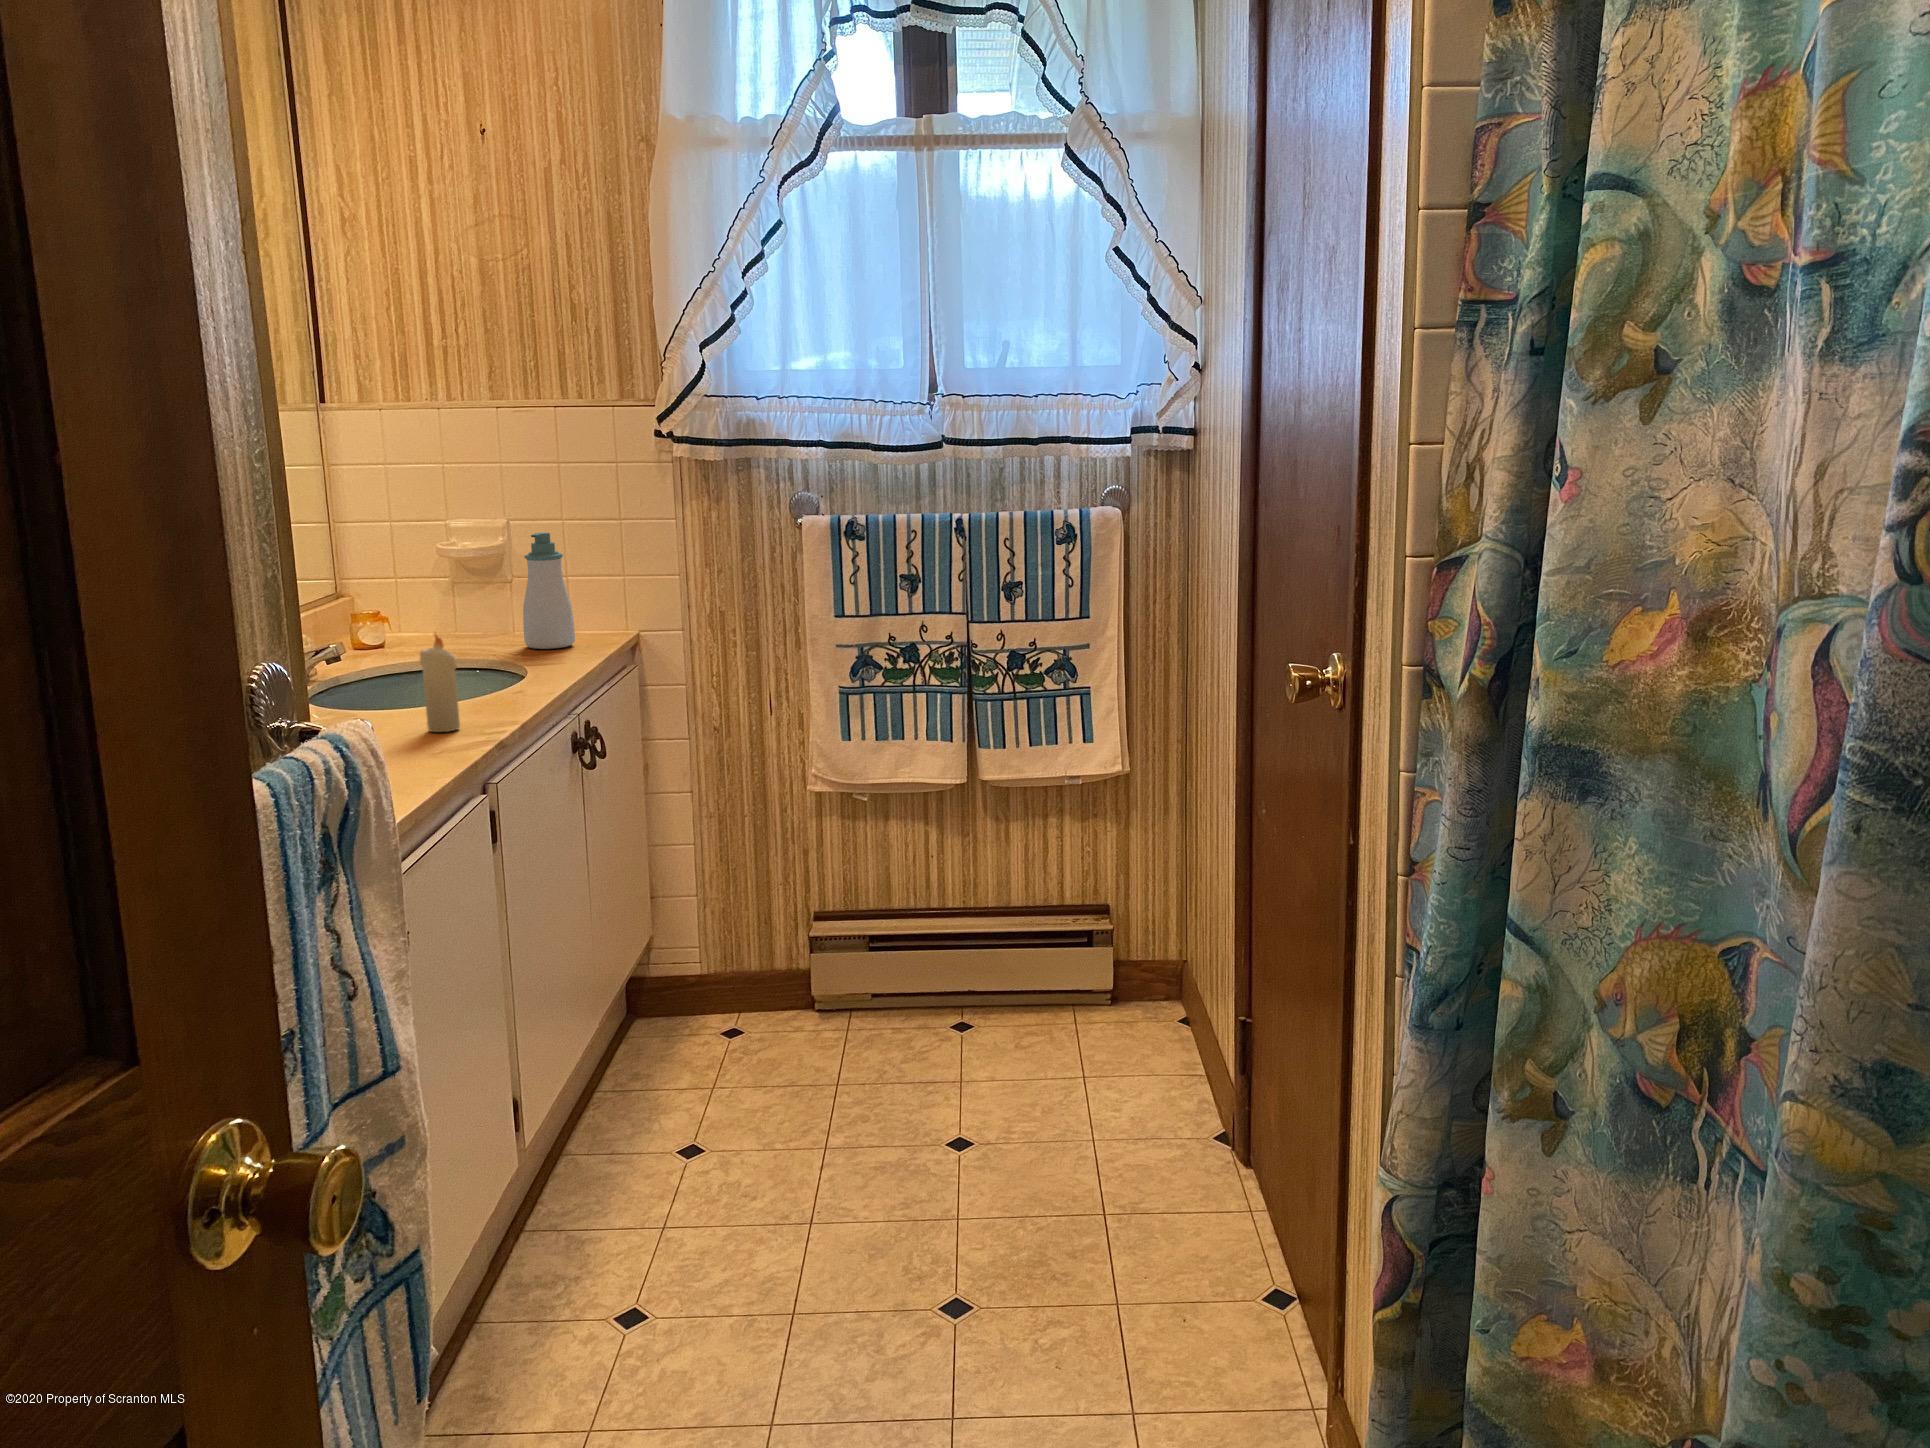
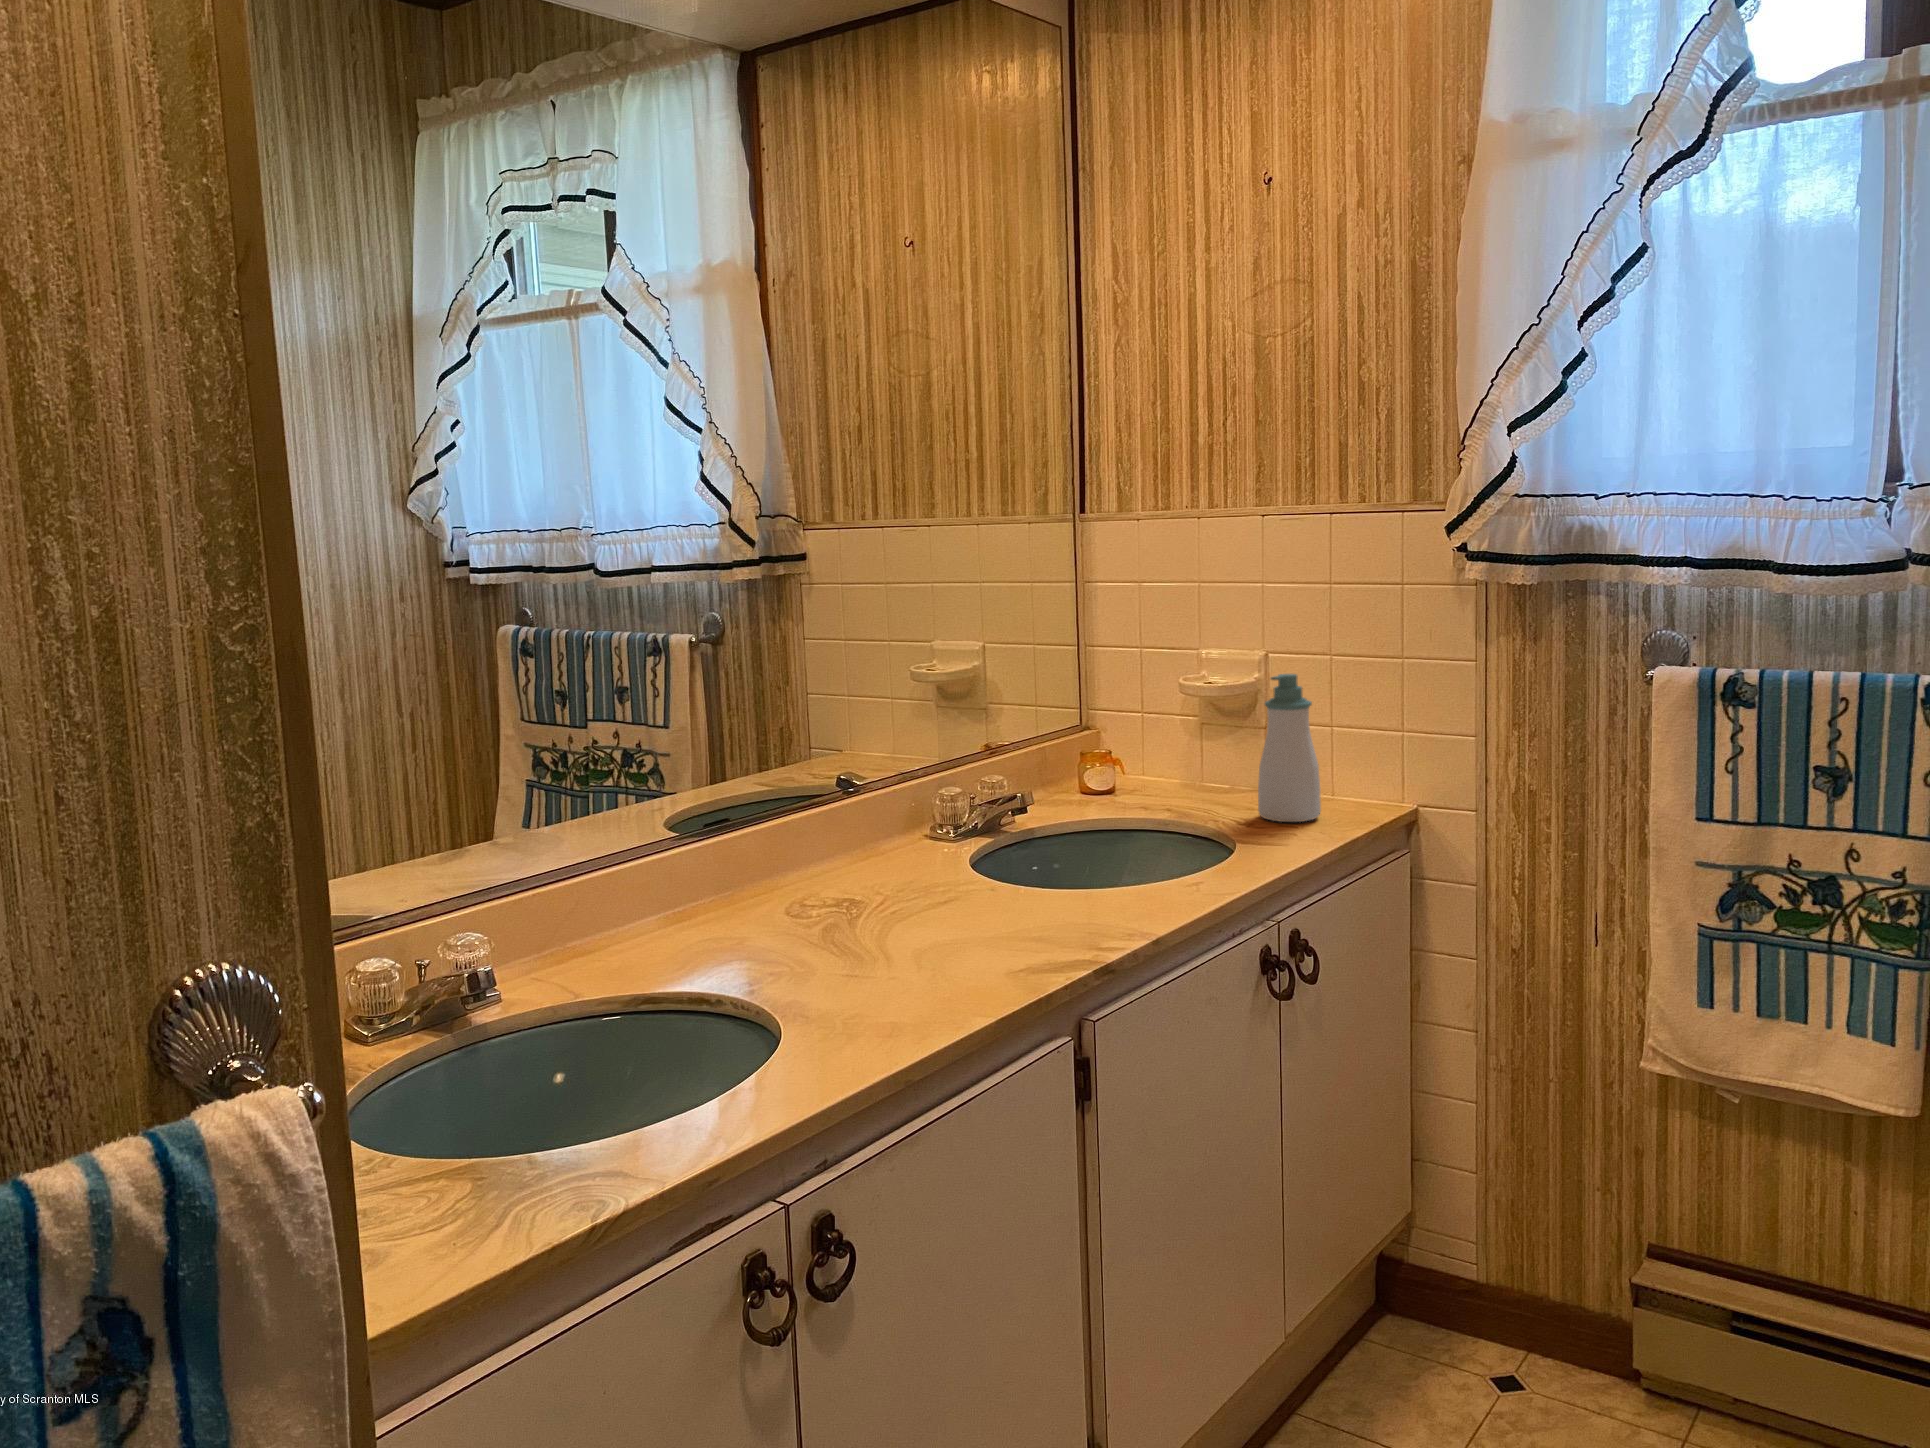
candle: present [420,634,460,732] -> none [1011,818,1055,947]

